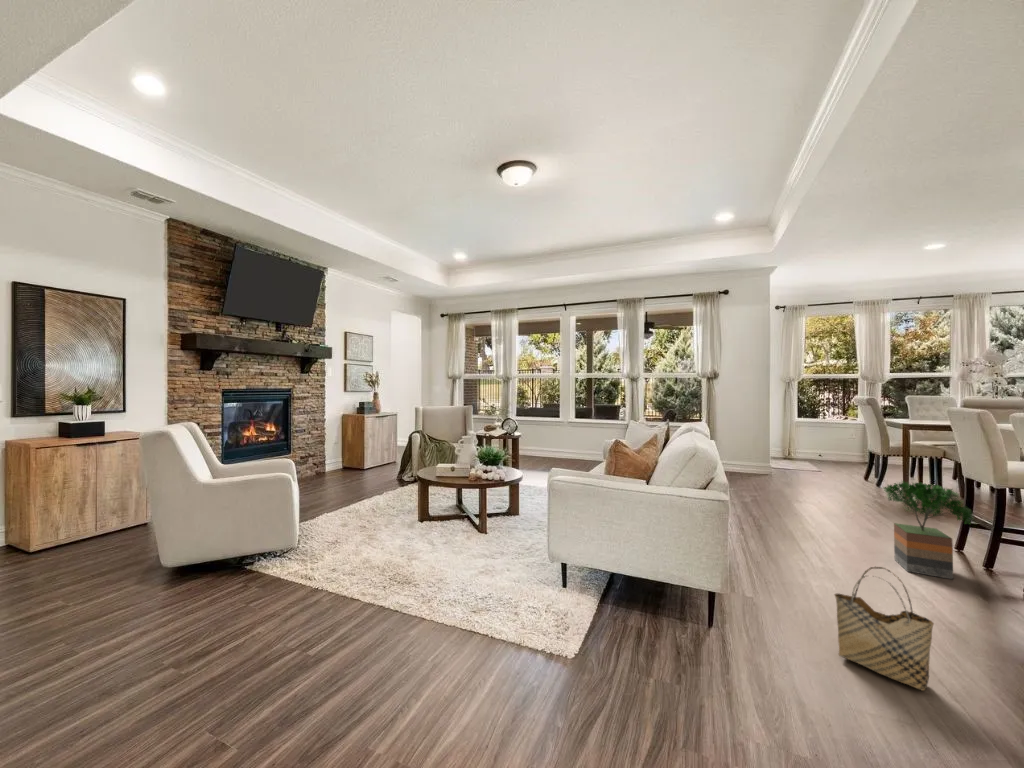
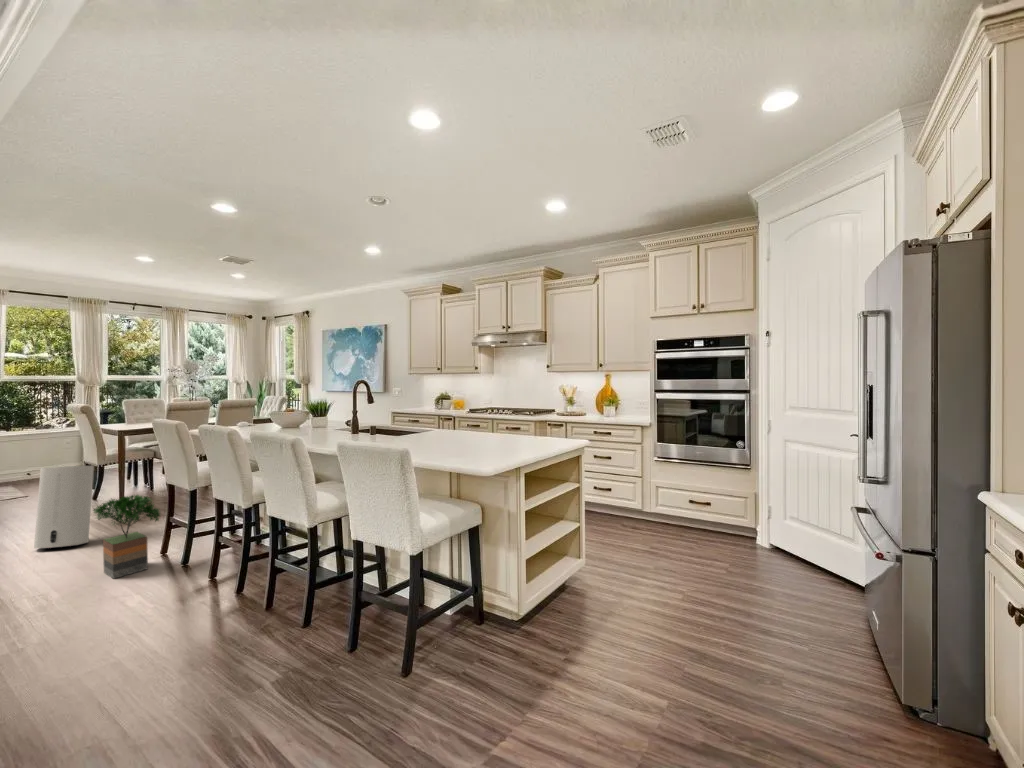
air purifier: none [826,442,880,523] -> present [34,466,94,549]
woven basket: present [835,567,934,690] -> none [40,589,122,688]

